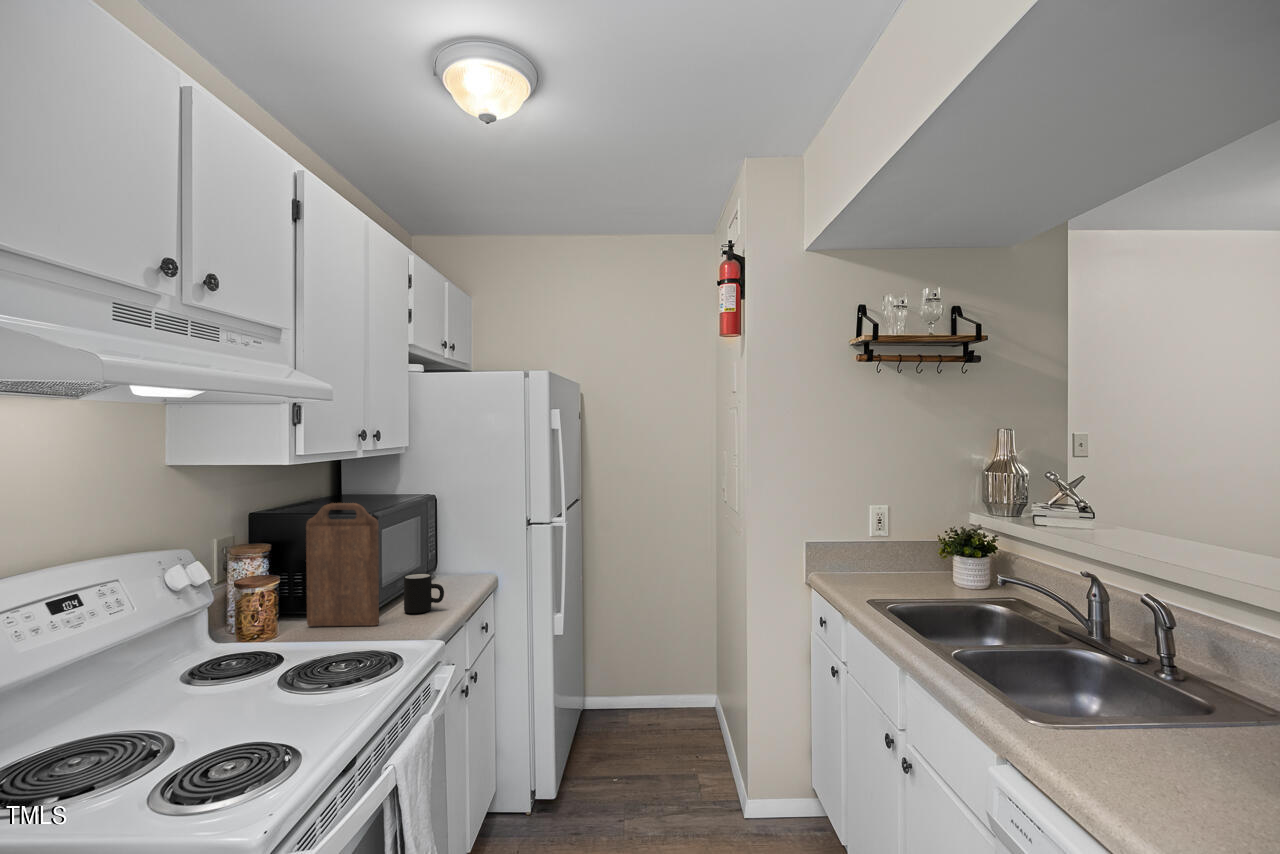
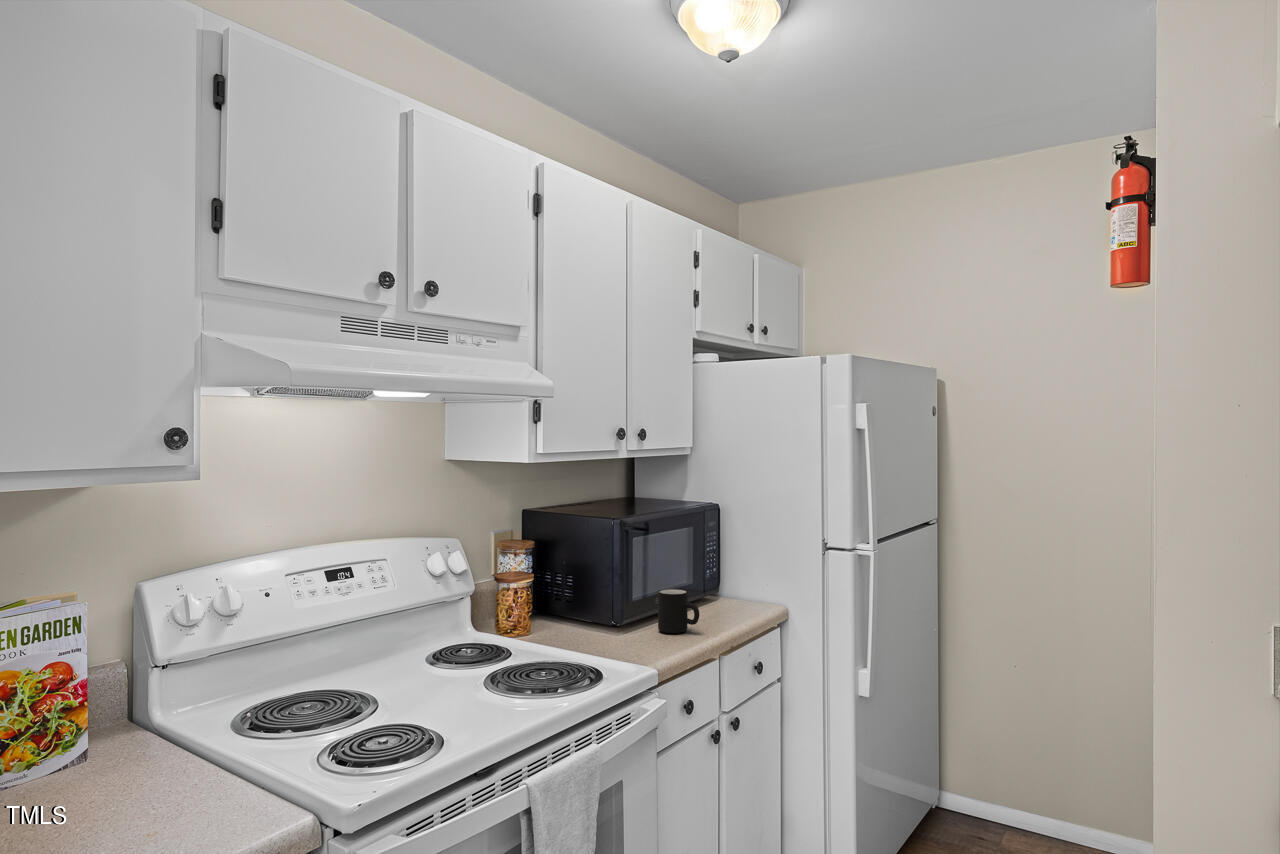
cutting board: present [306,503,379,626] -> none [562,504,624,639]

